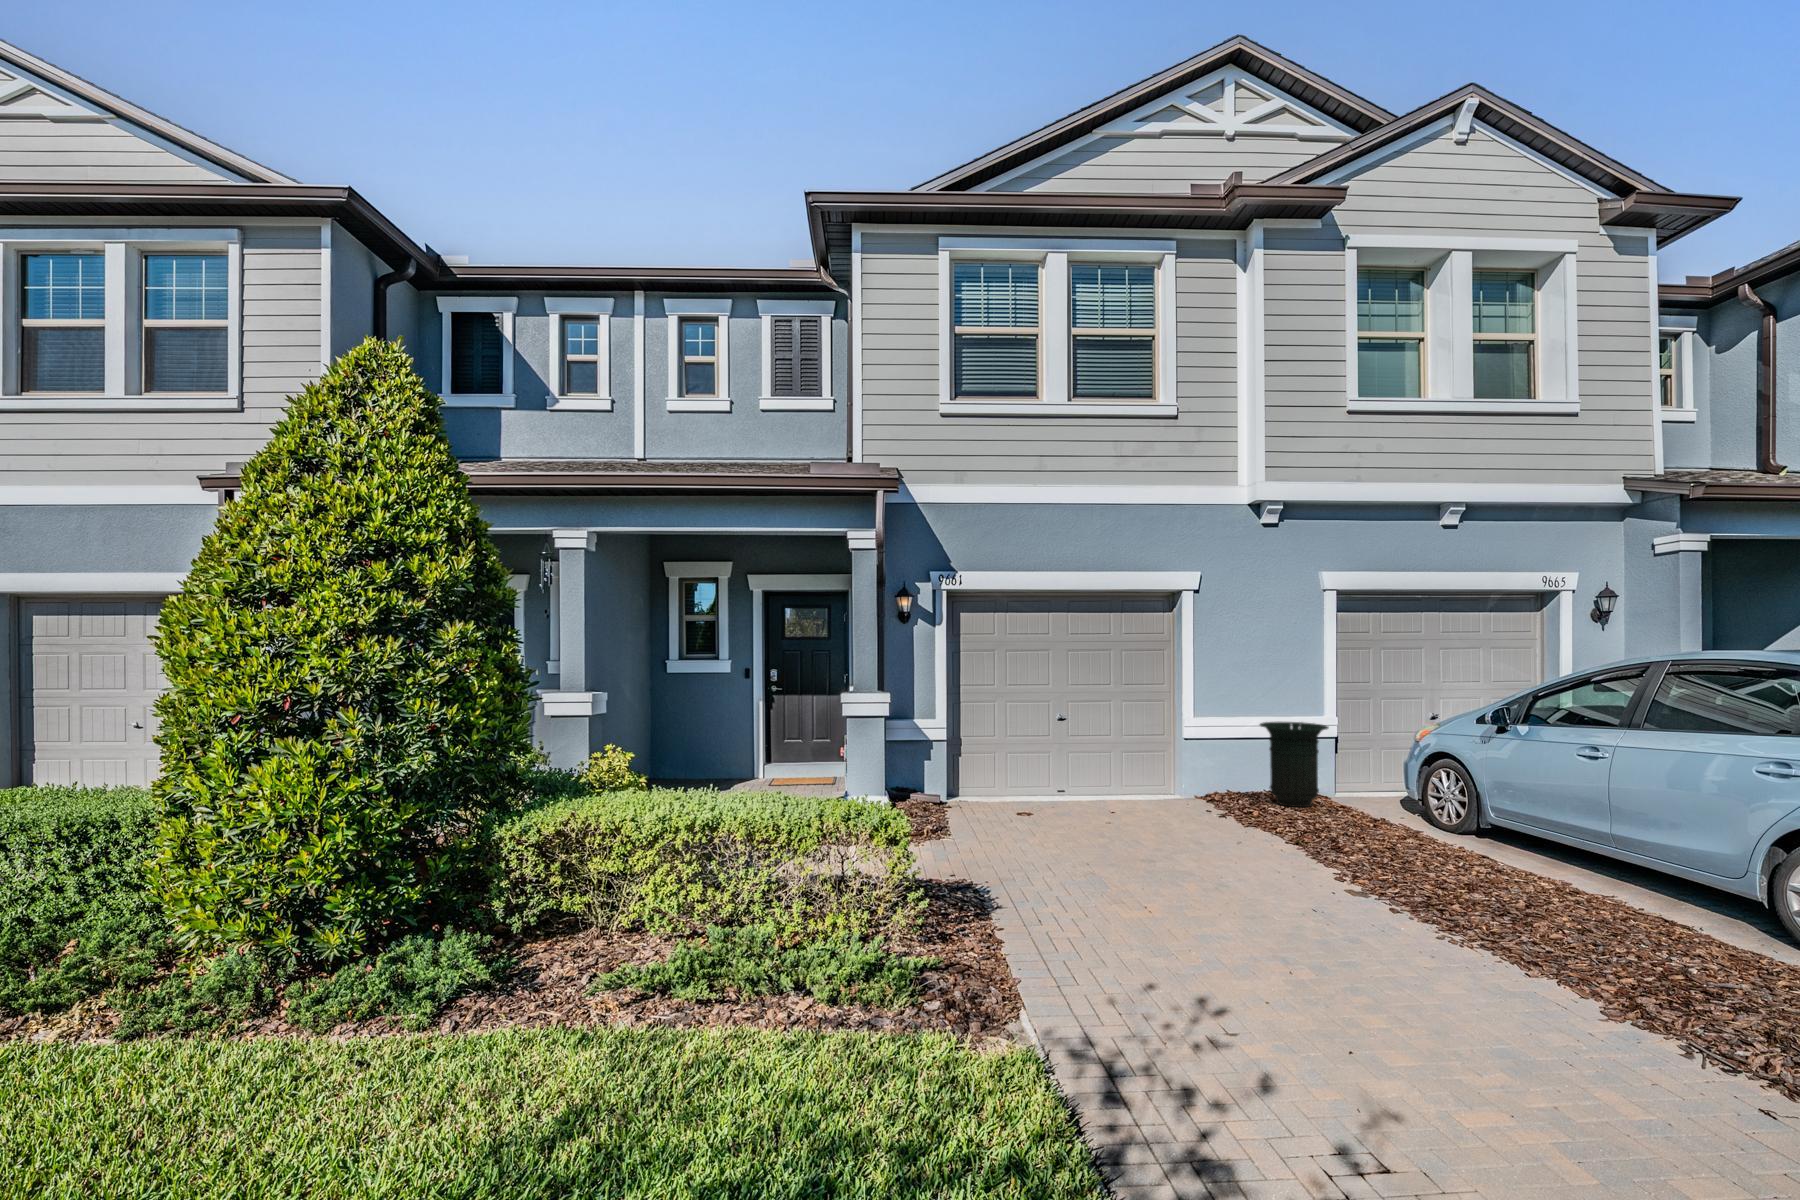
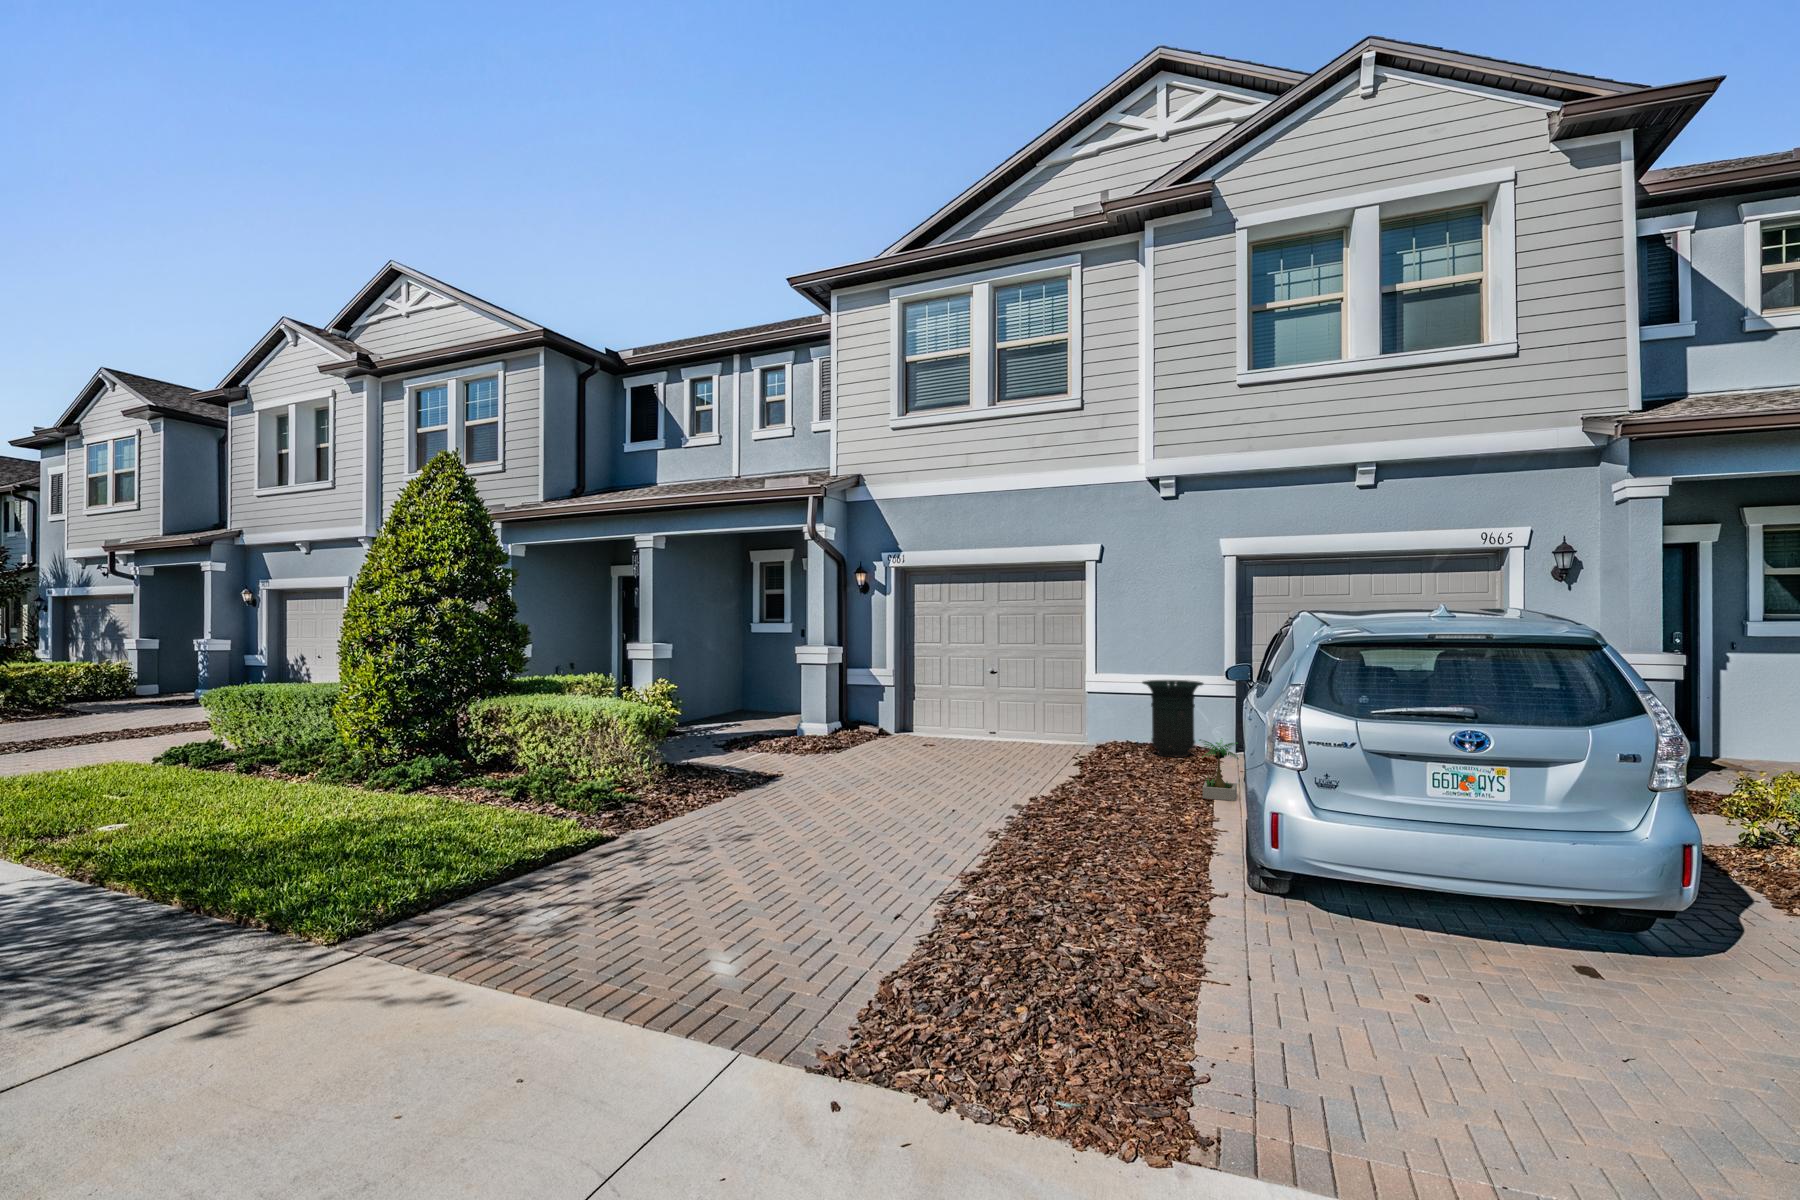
potted plant: none [1435,787,1493,855] -> present [1199,738,1239,801]

